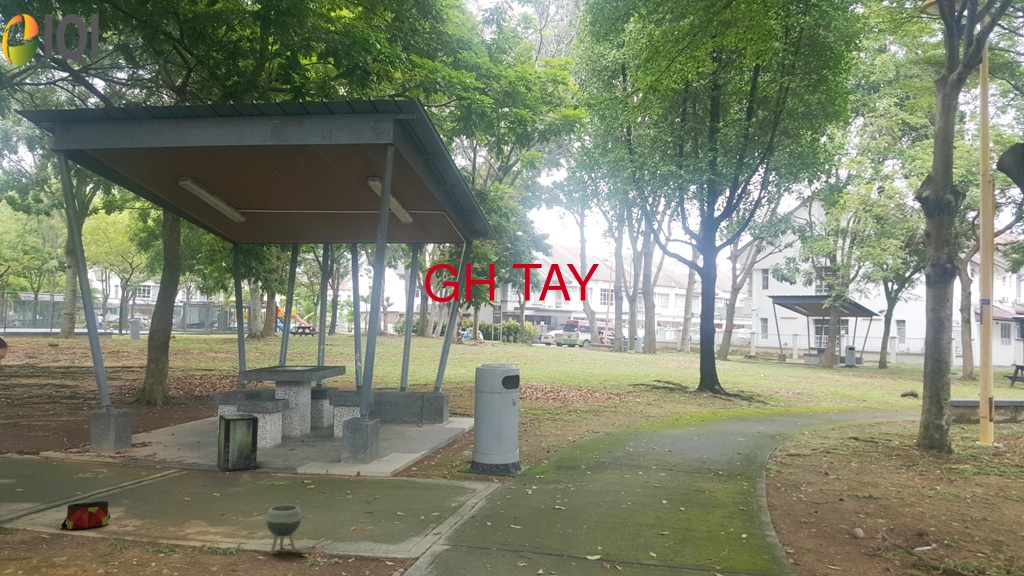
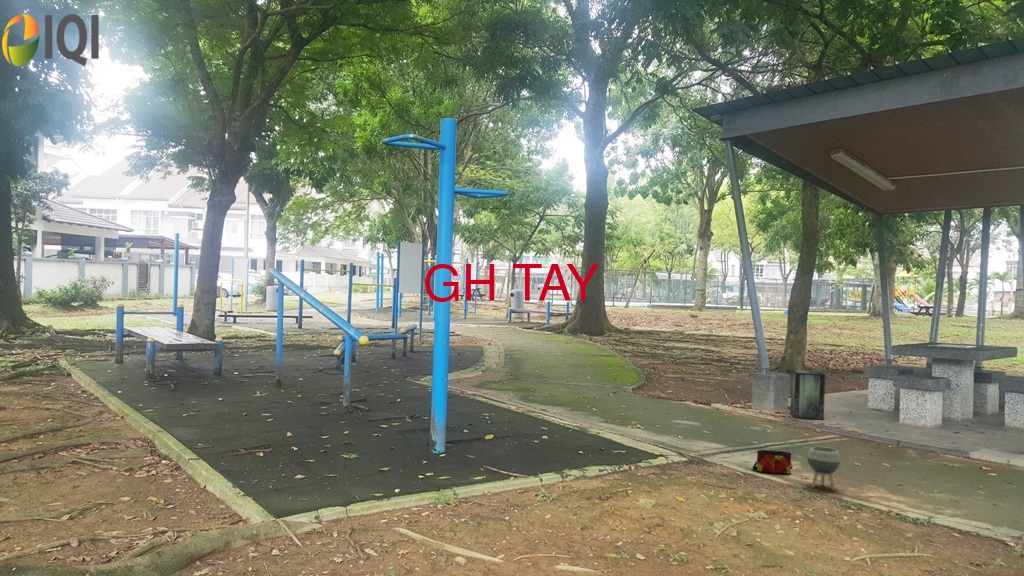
storage box: present [217,414,258,472] -> present [790,370,825,420]
planter: present [266,505,301,554] -> present [807,447,841,490]

